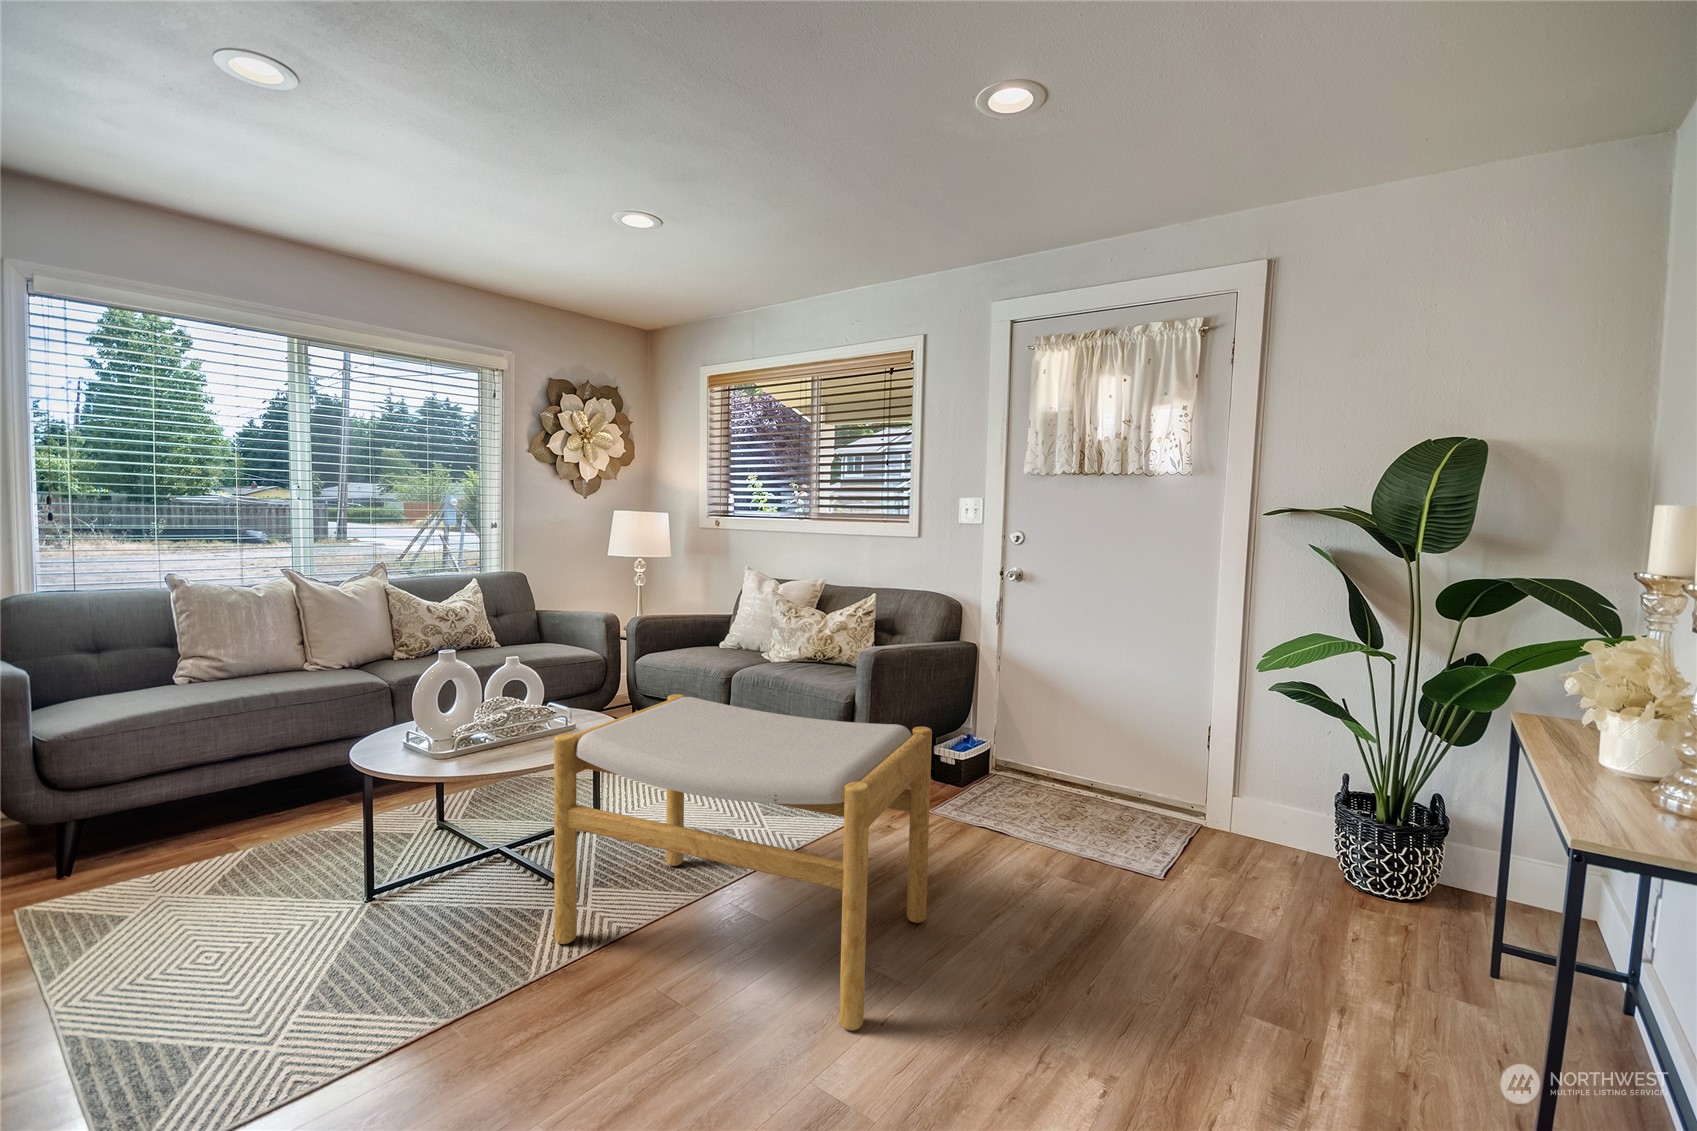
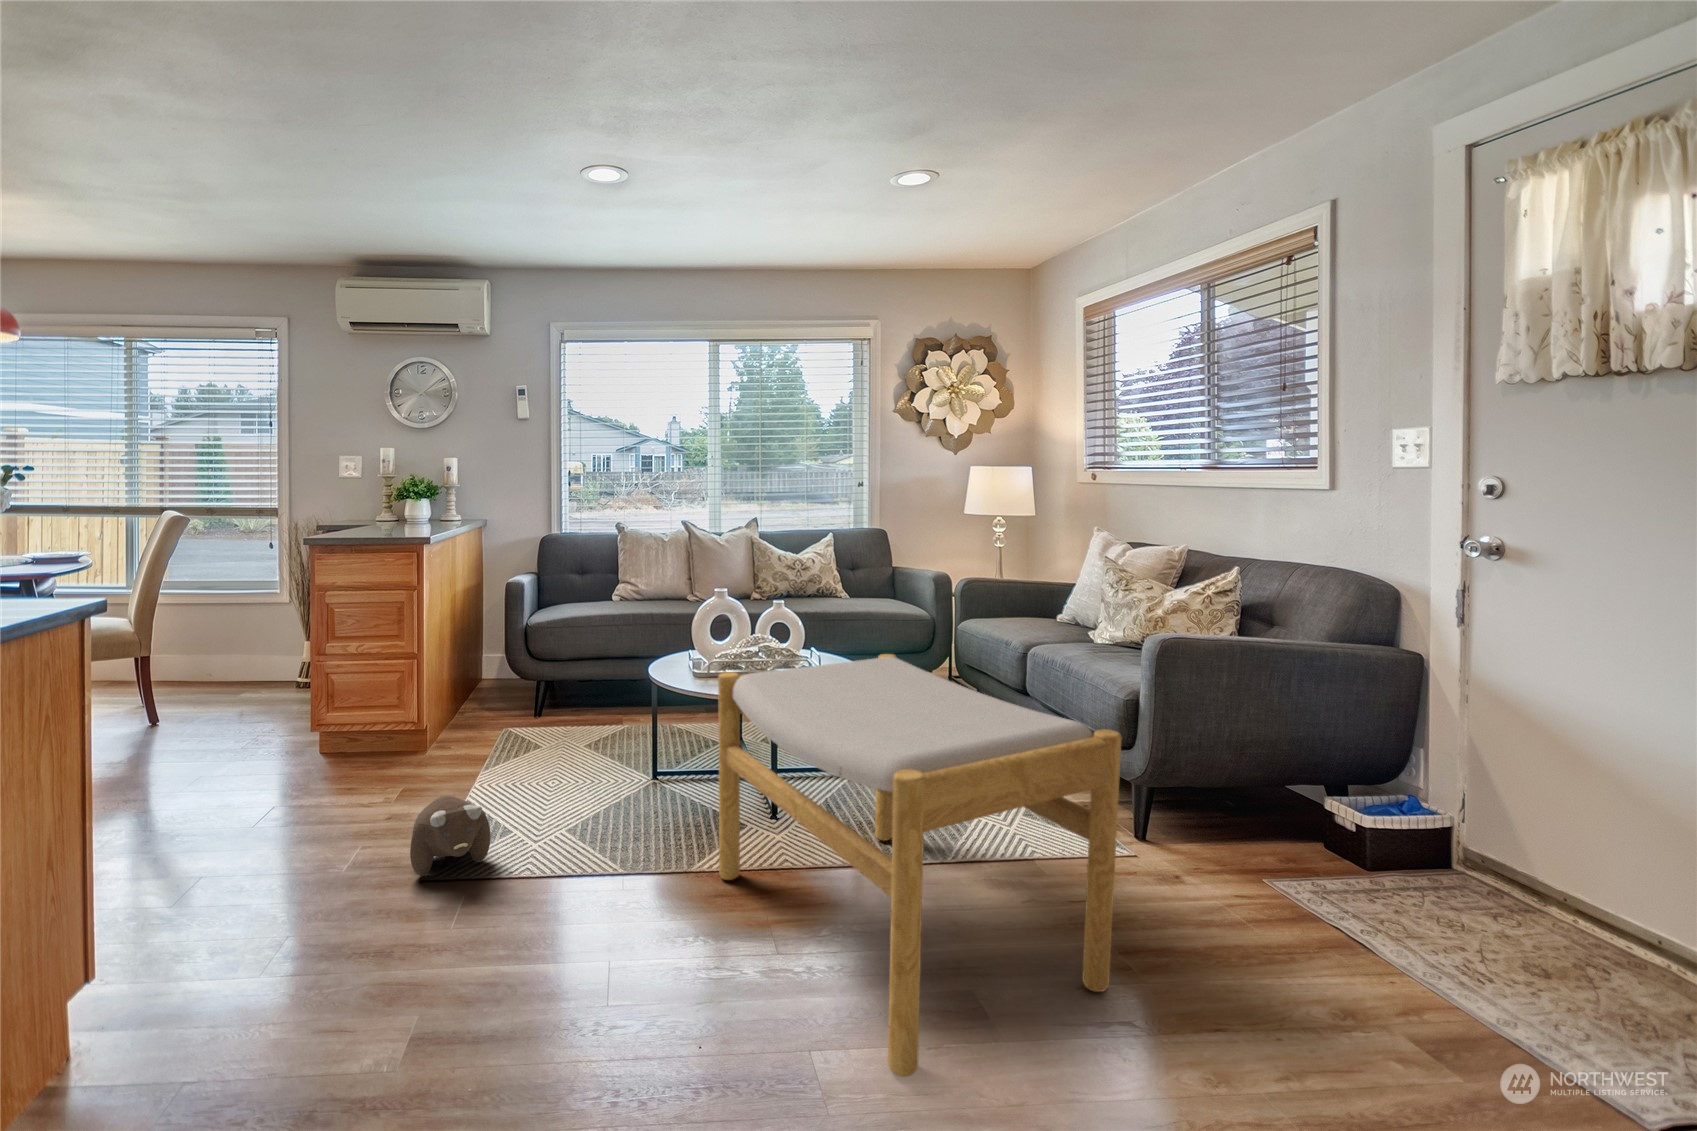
plush toy: none [114,954,257,1074] -> present [410,796,491,876]

